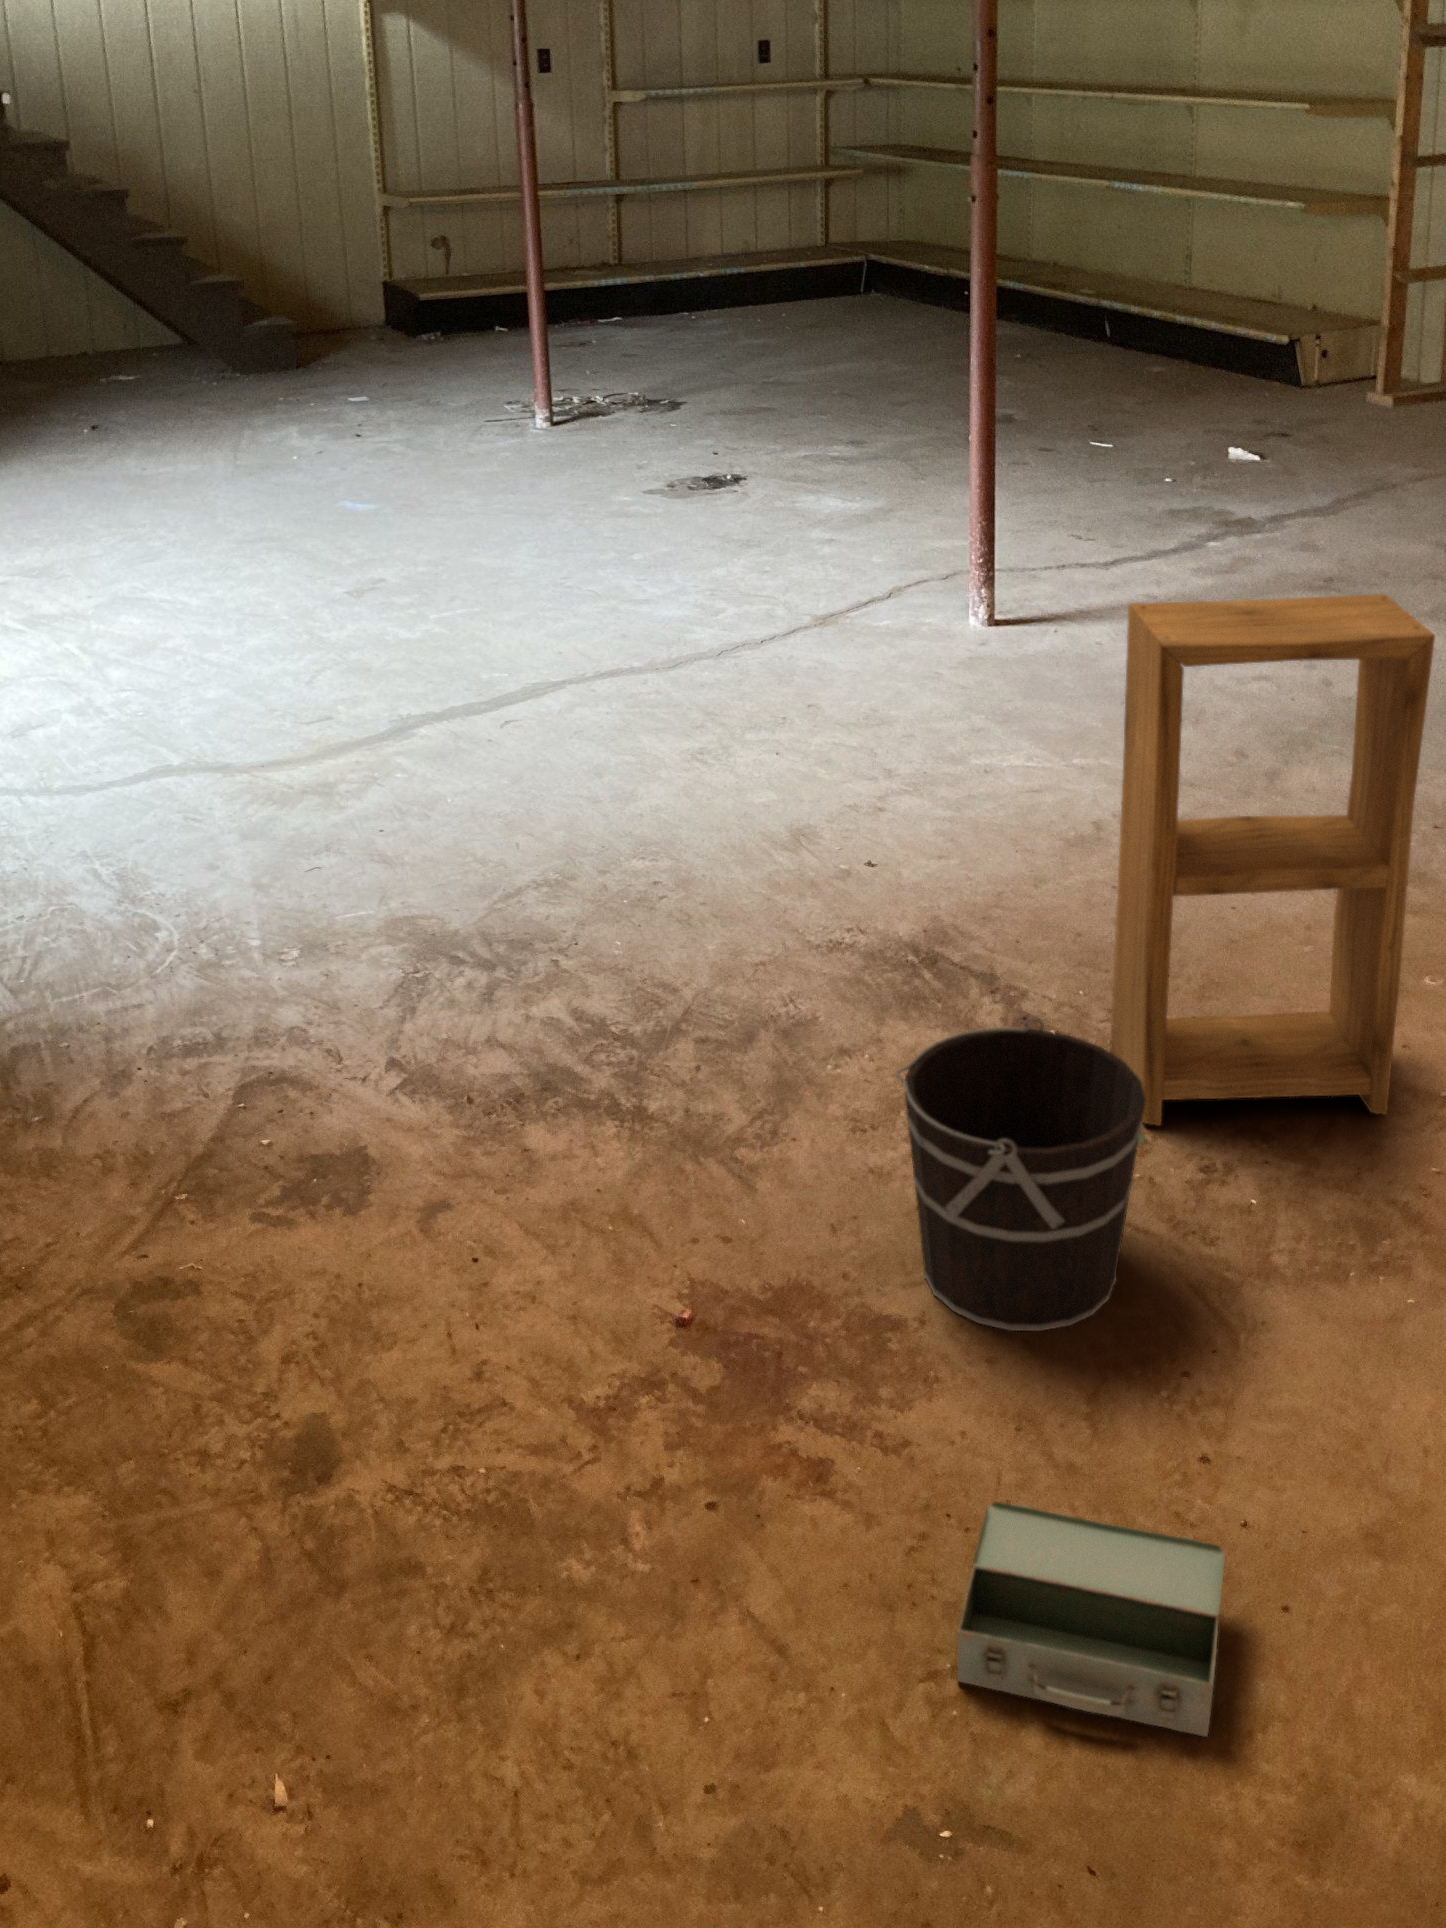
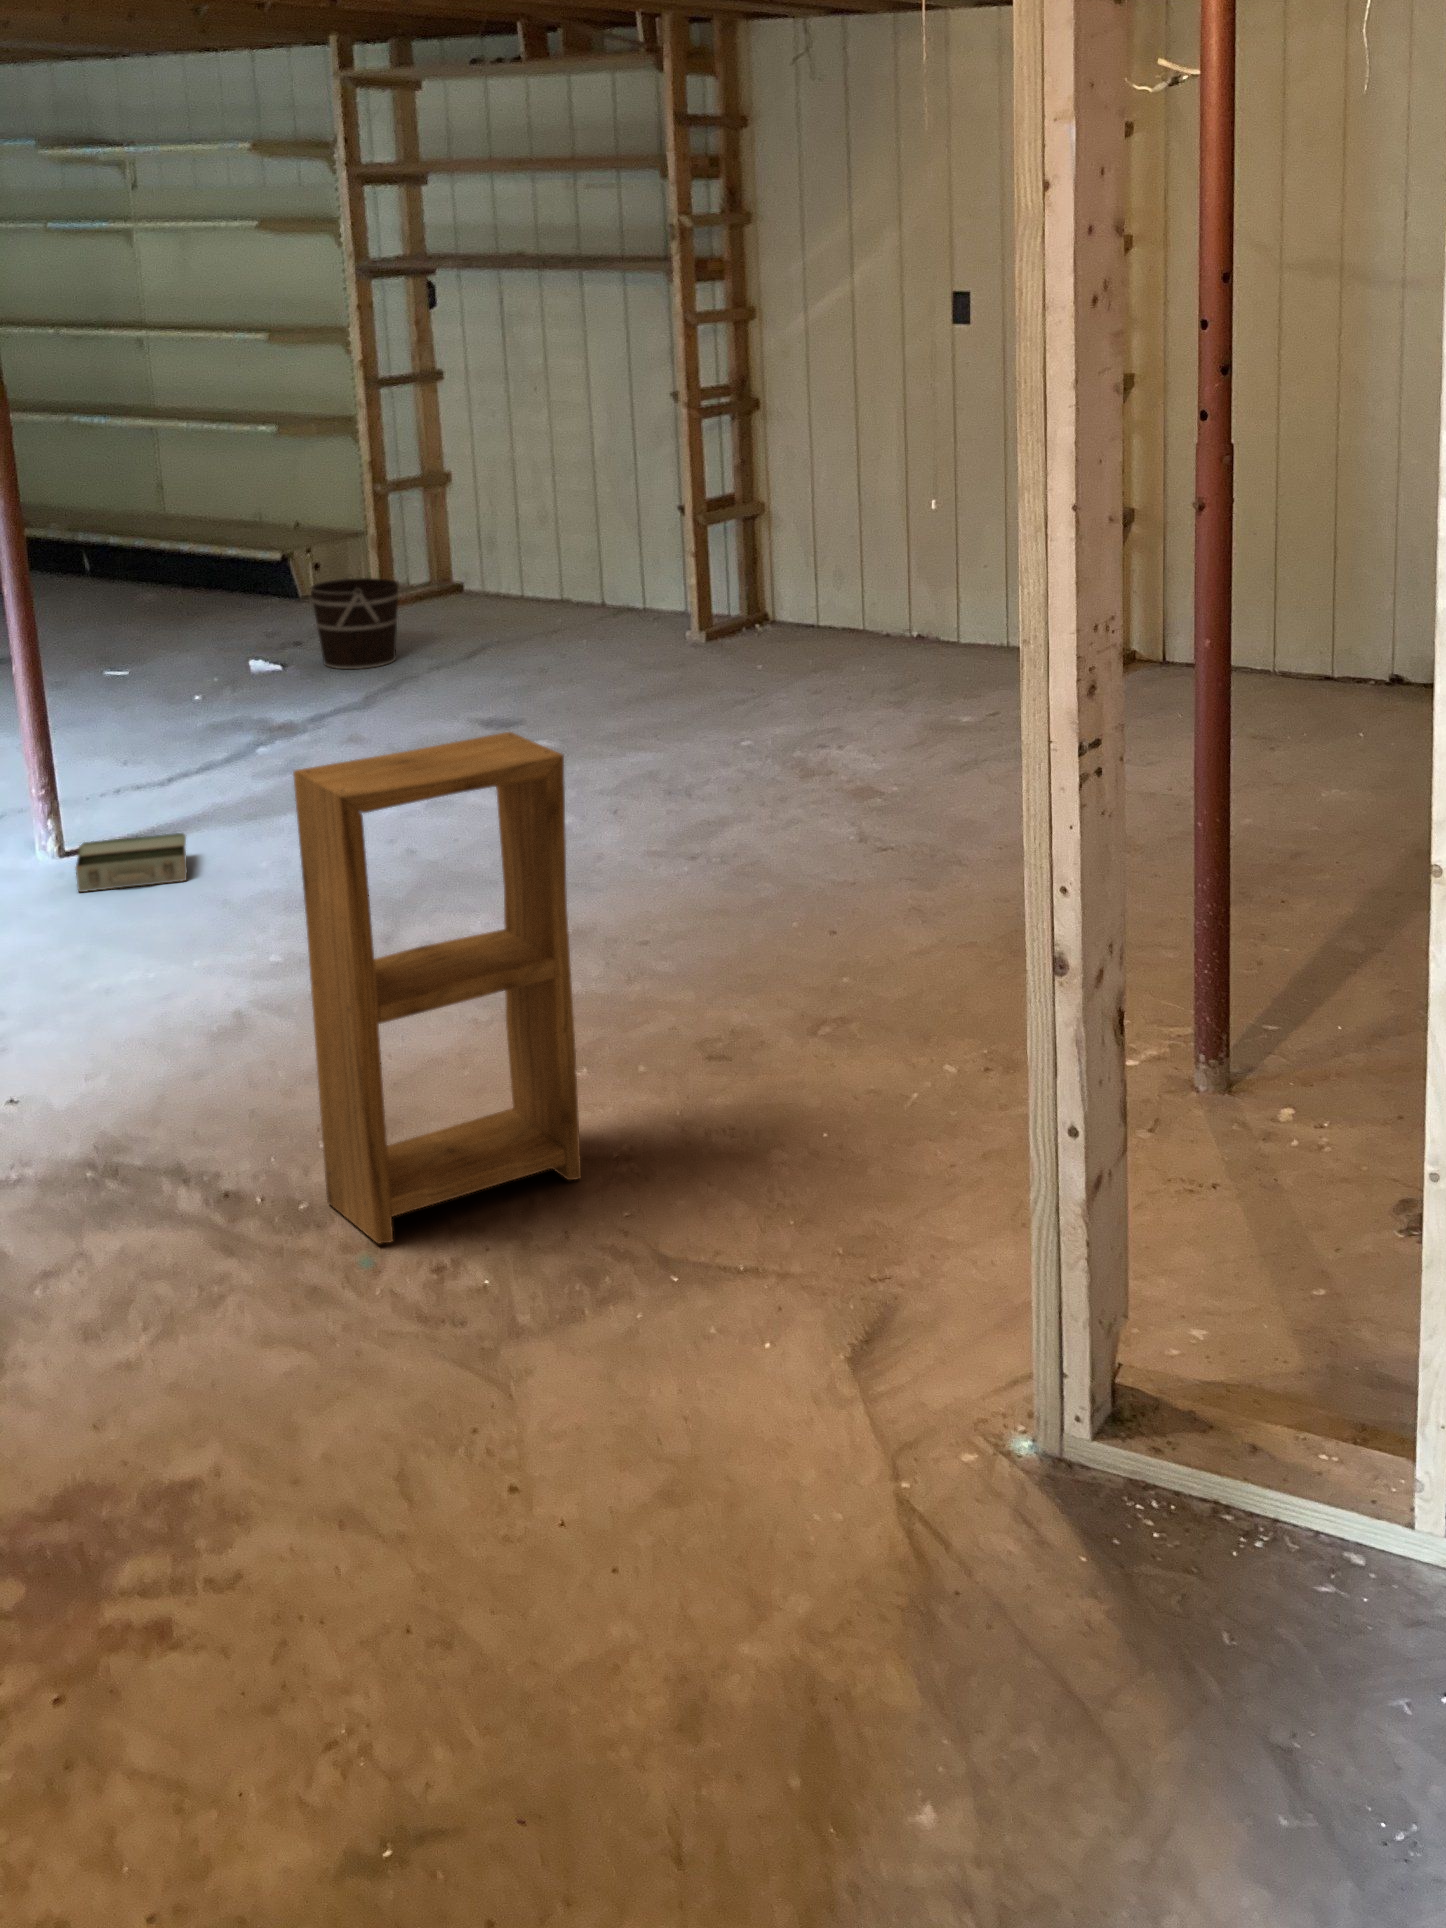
bucket: present [896,1017,1145,1331] -> present [309,577,398,669]
toolbox: present [957,1502,1225,1737] -> present [76,833,187,892]

